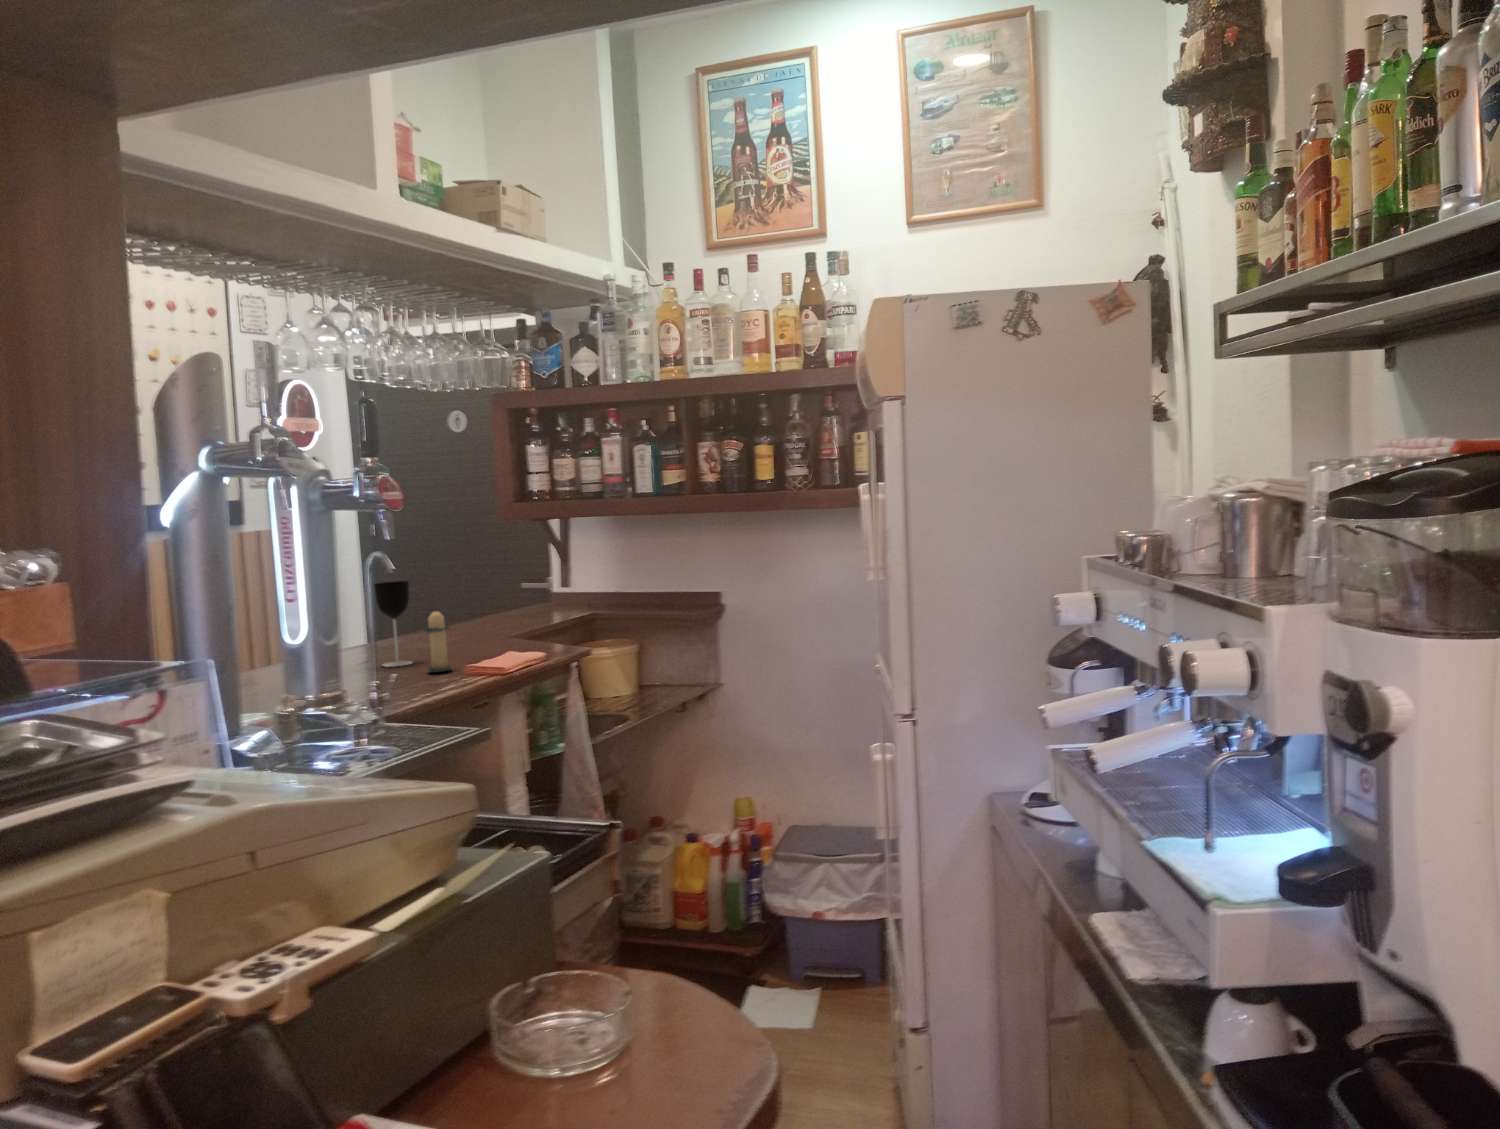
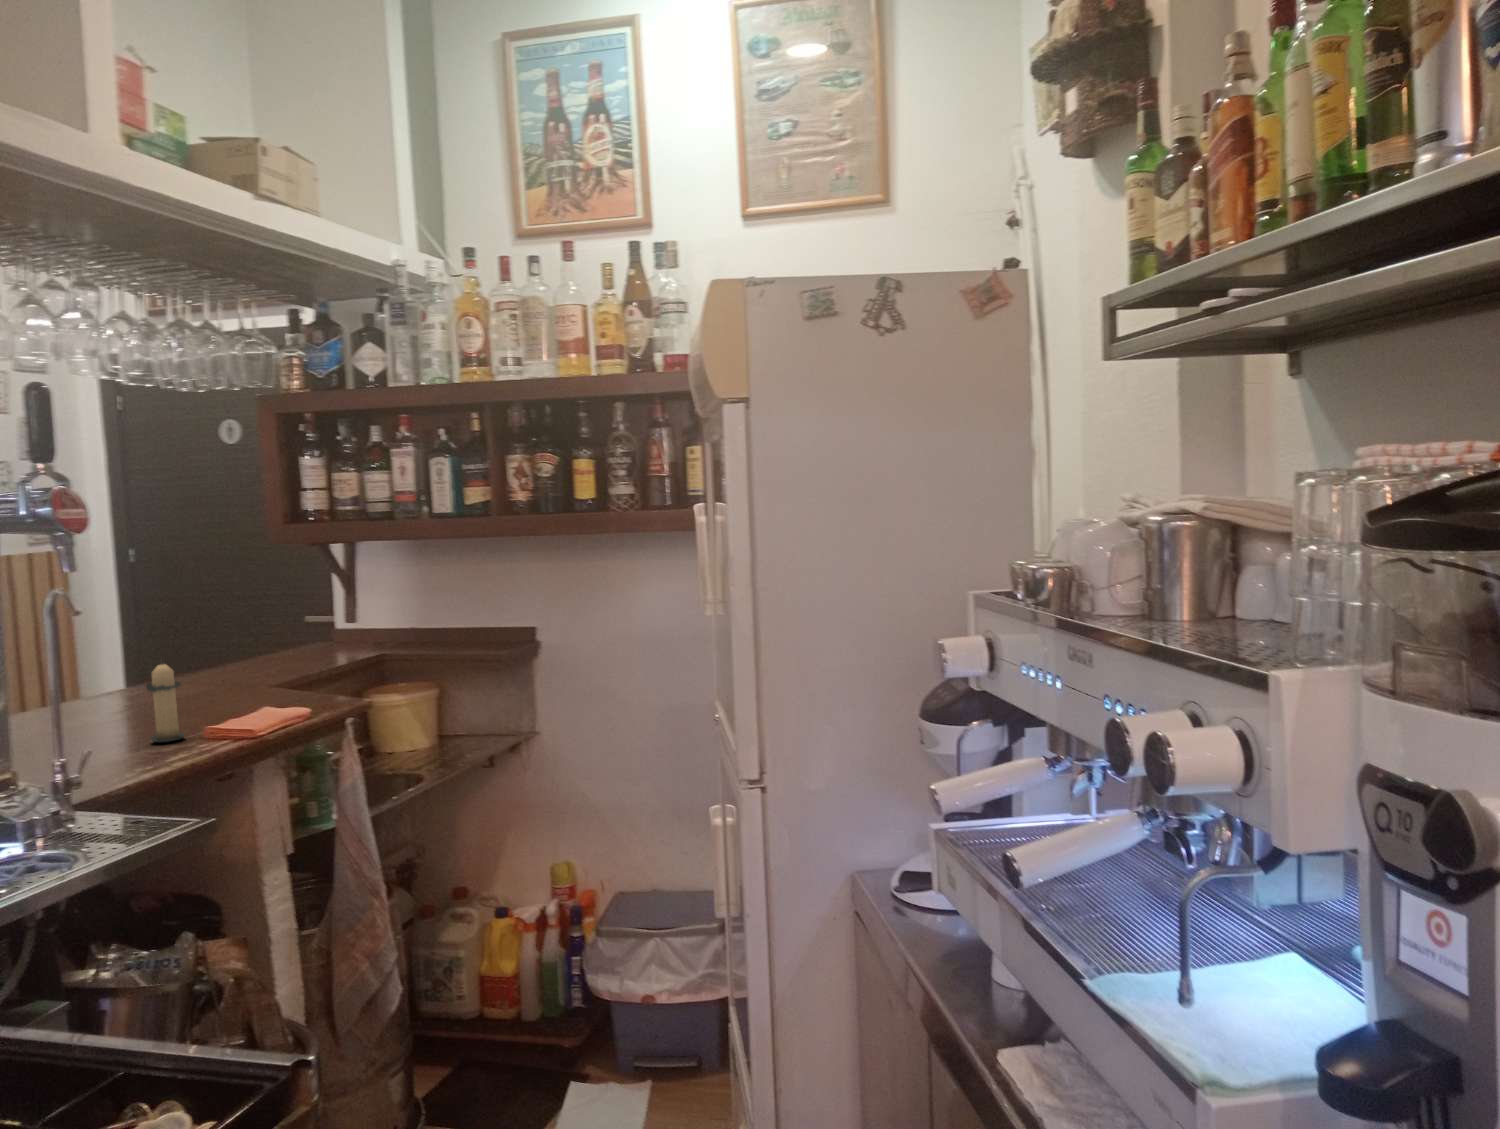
wine glass: present [374,581,413,667] -> none [82,625,137,735]

